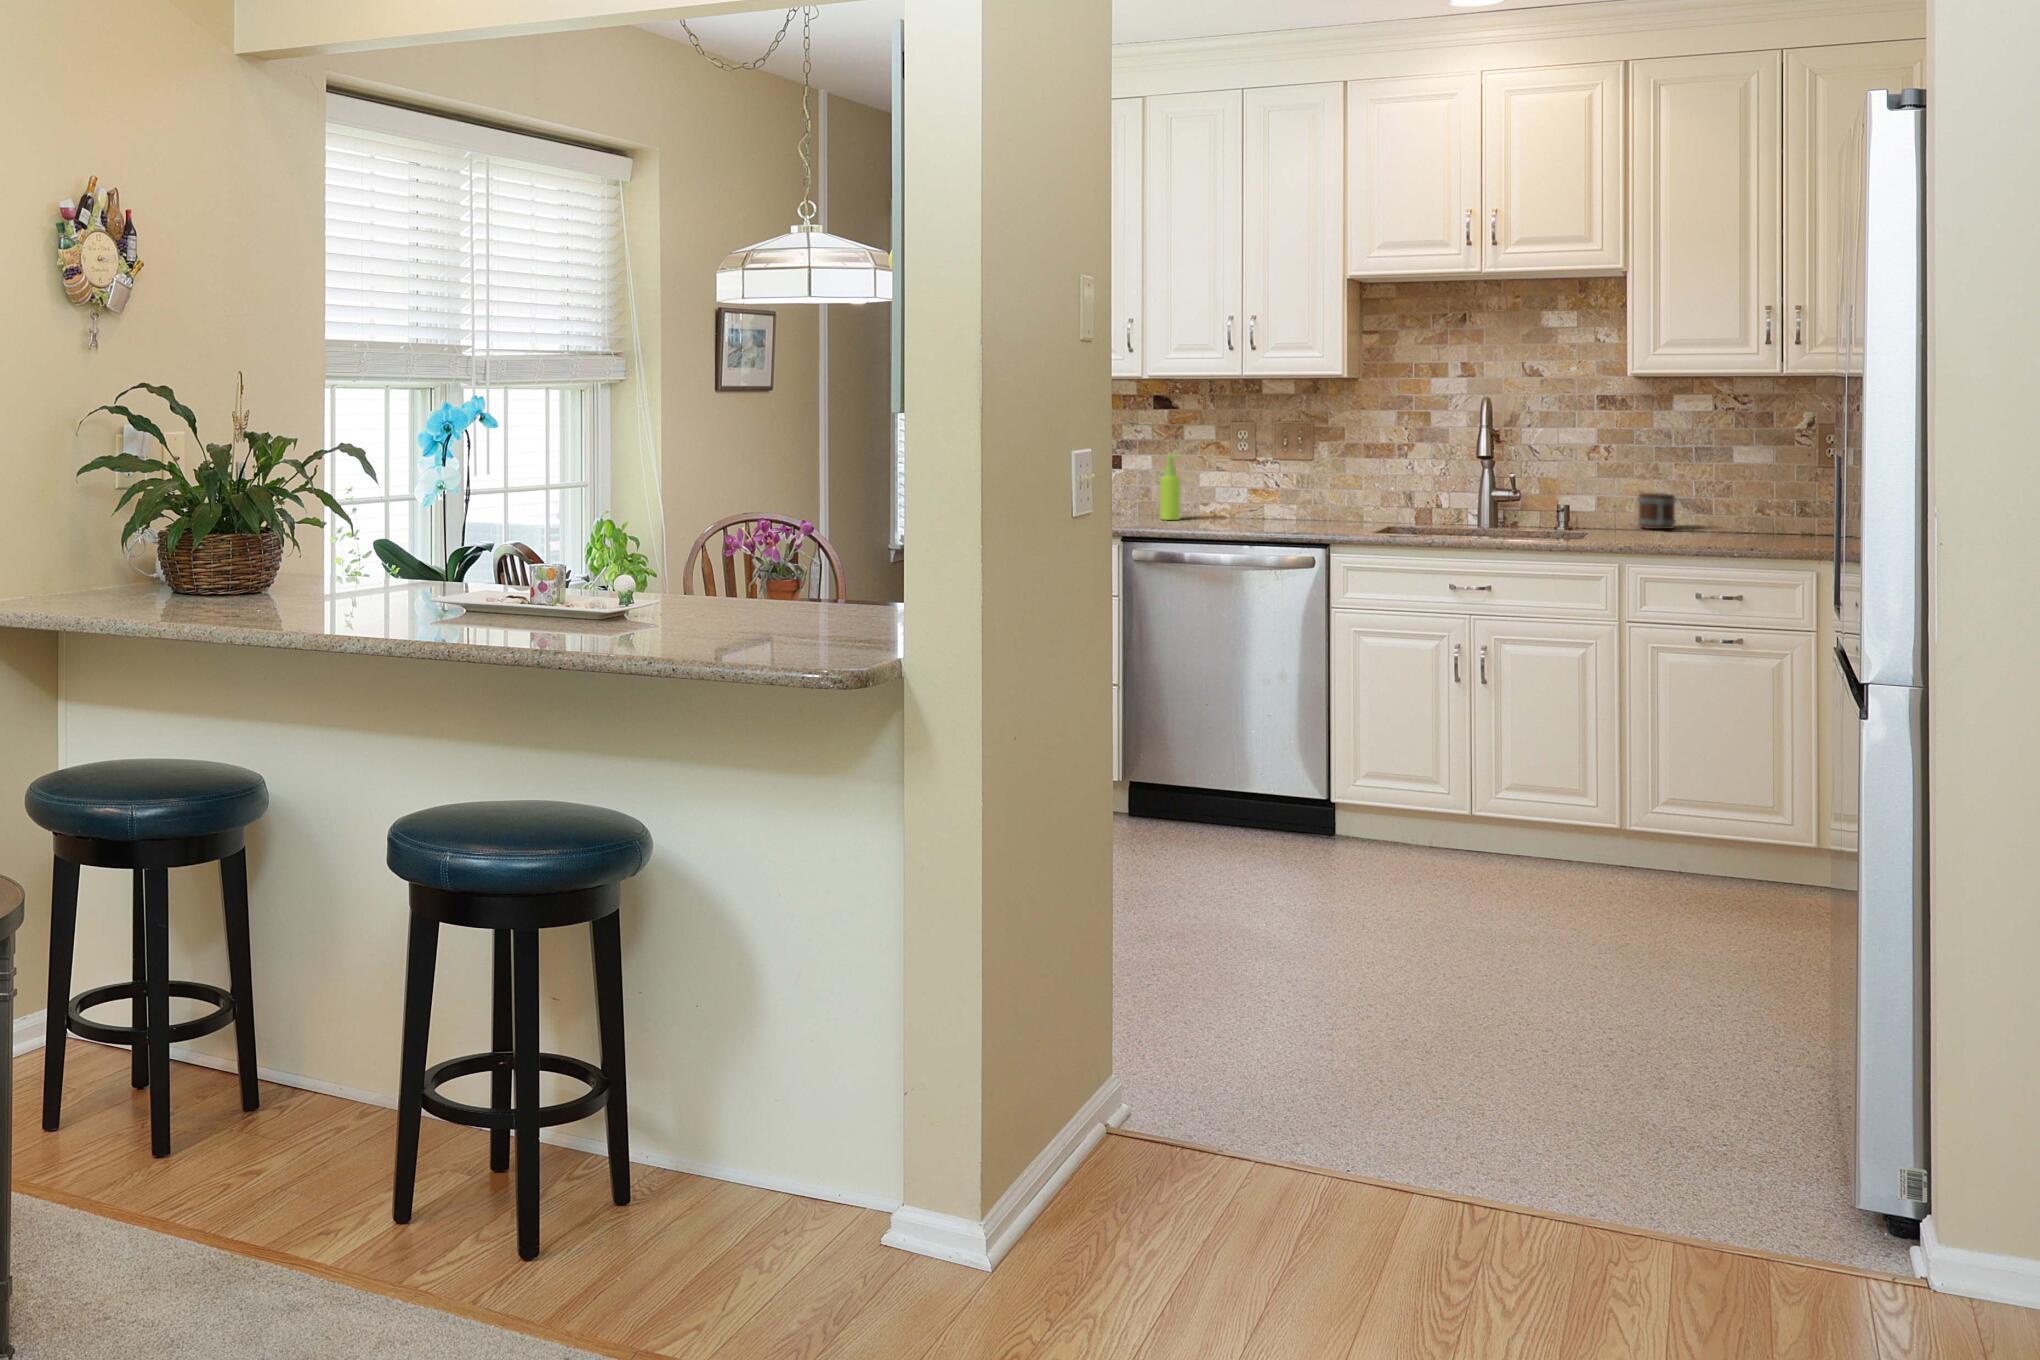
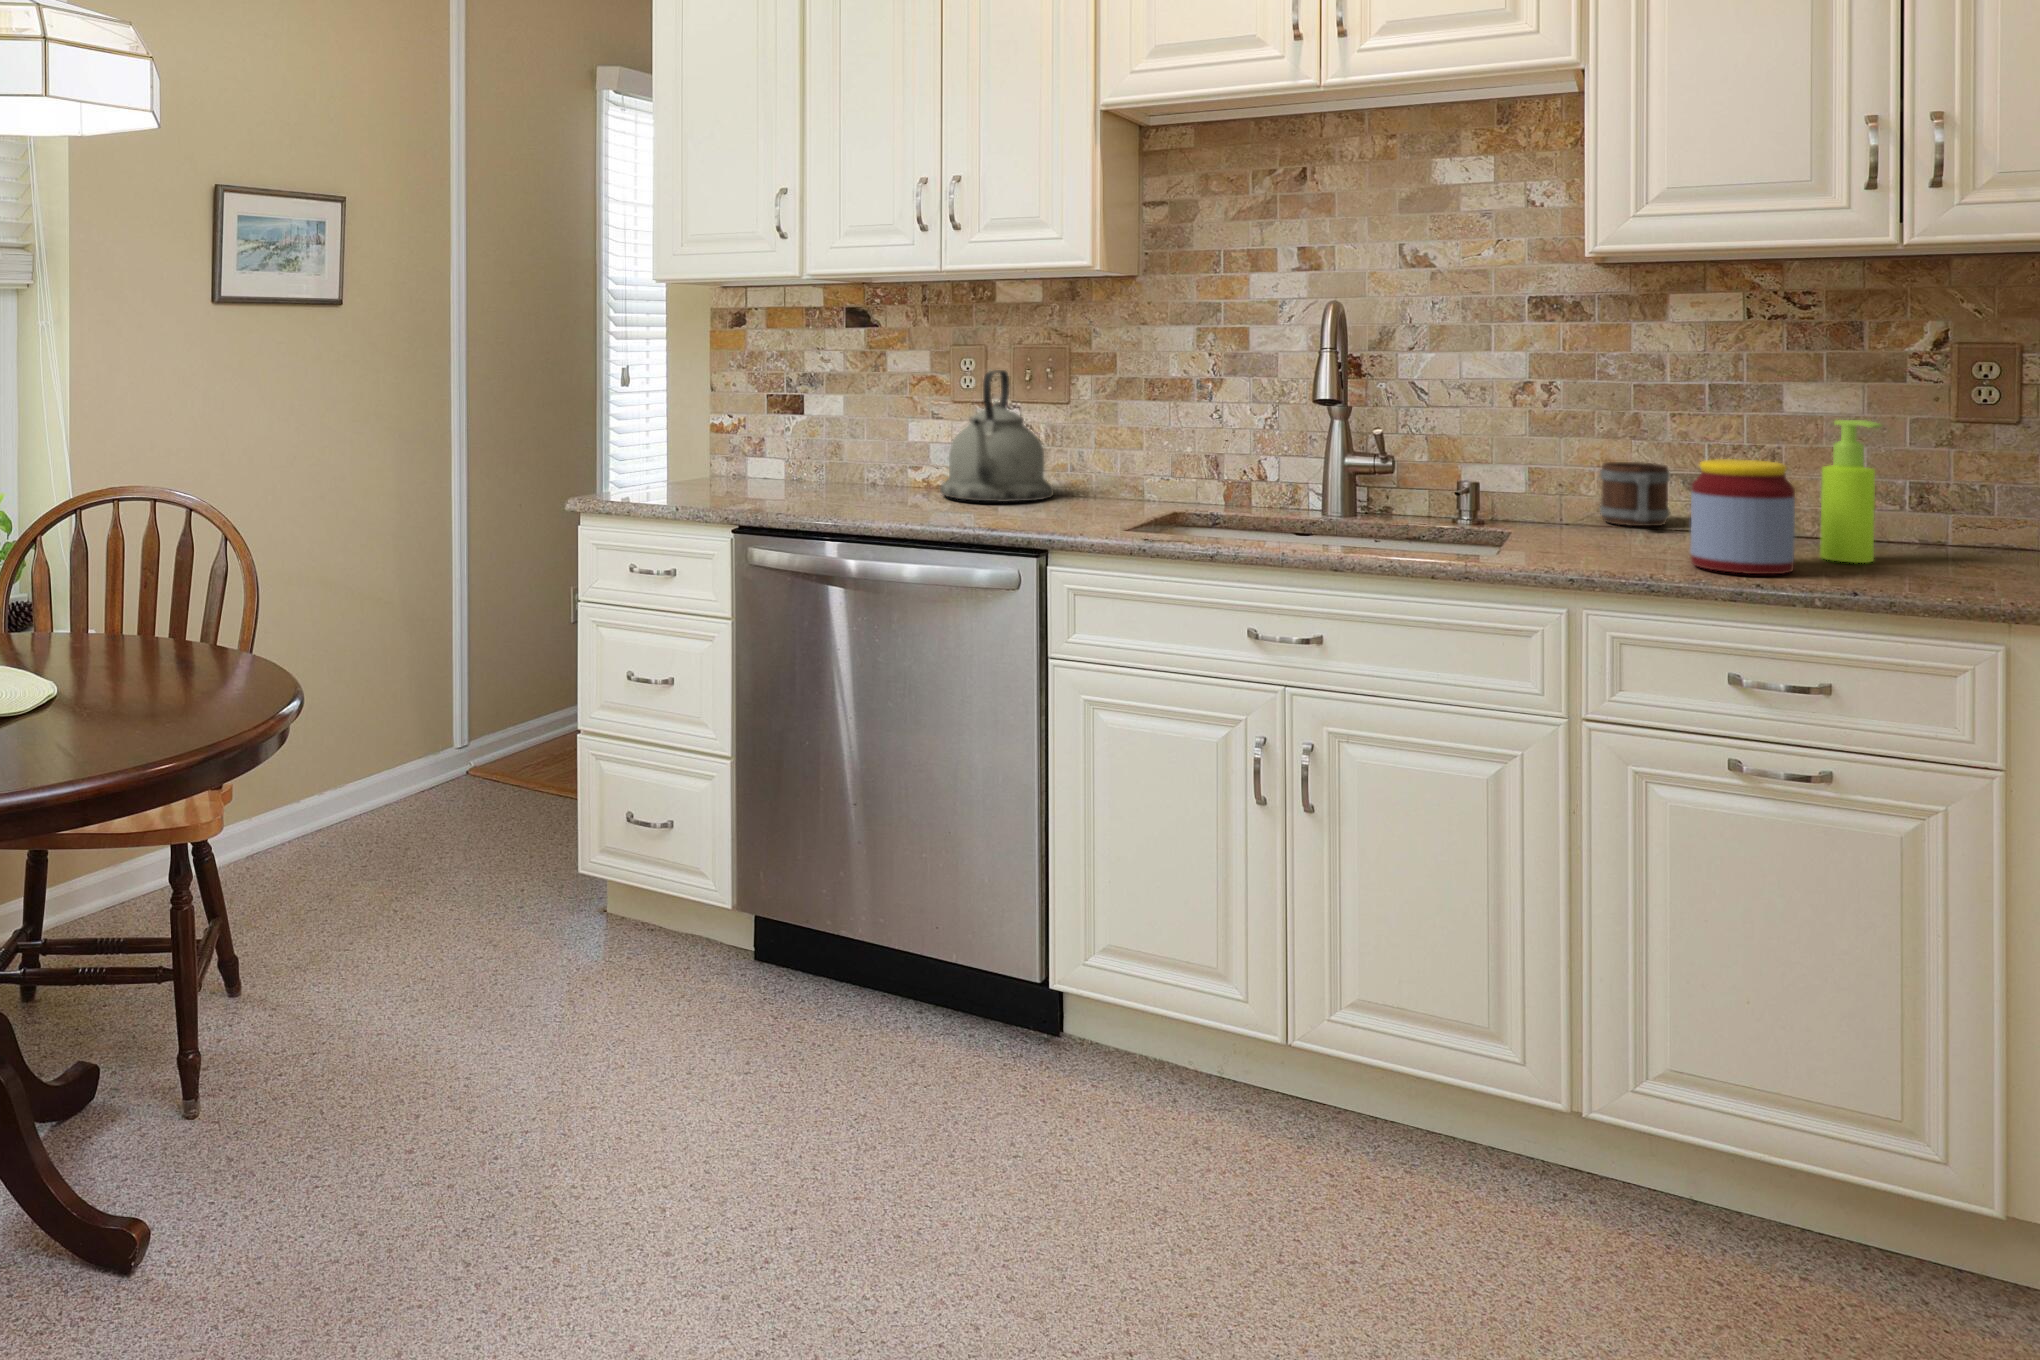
kettle: none [1228,438,1305,522] -> present [940,370,1054,502]
soap dispenser: present [1160,455,1180,520] -> present [1820,420,1881,563]
jar: none [1682,487,1733,546] -> present [1690,459,1795,574]

